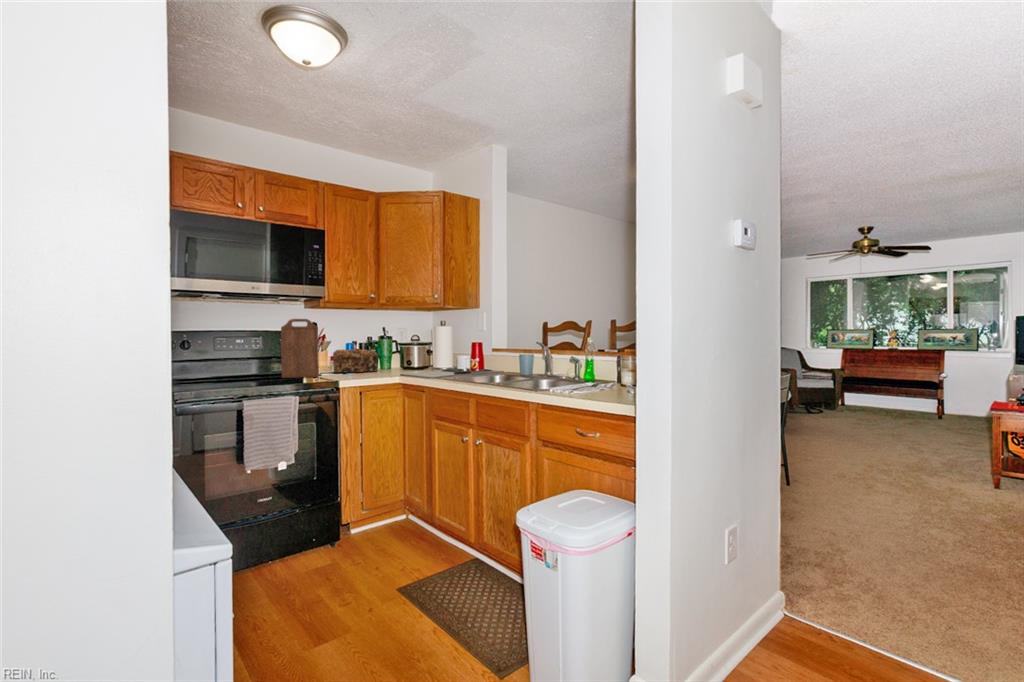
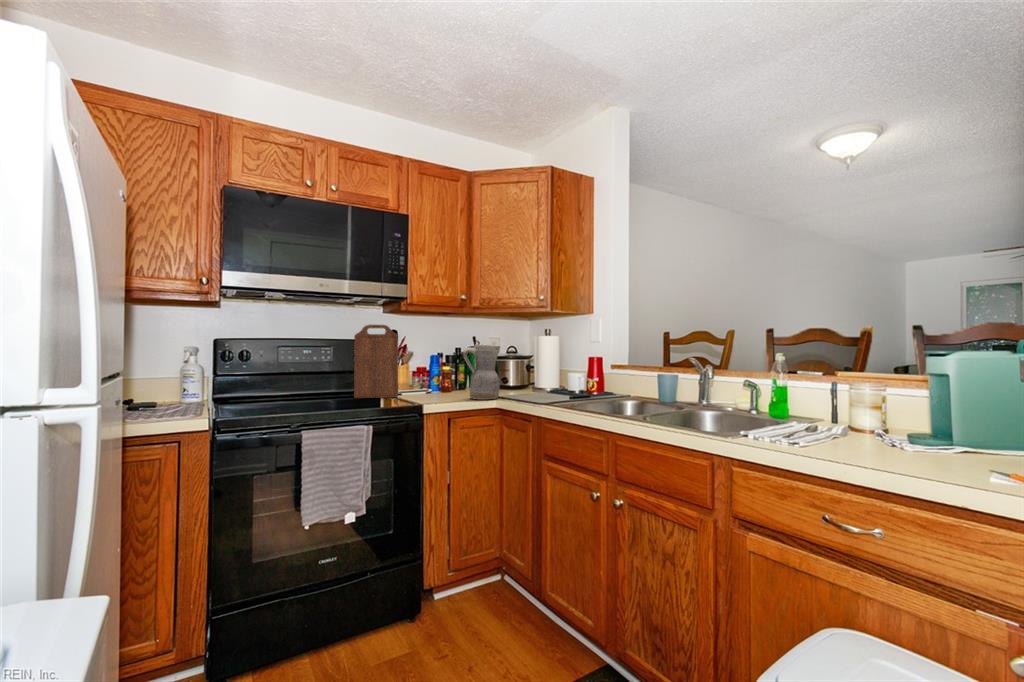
ceramic pitcher: none [371,334,401,376] -> present [463,345,500,399]
bread loaf: present [333,349,378,373] -> none [415,364,469,392]

